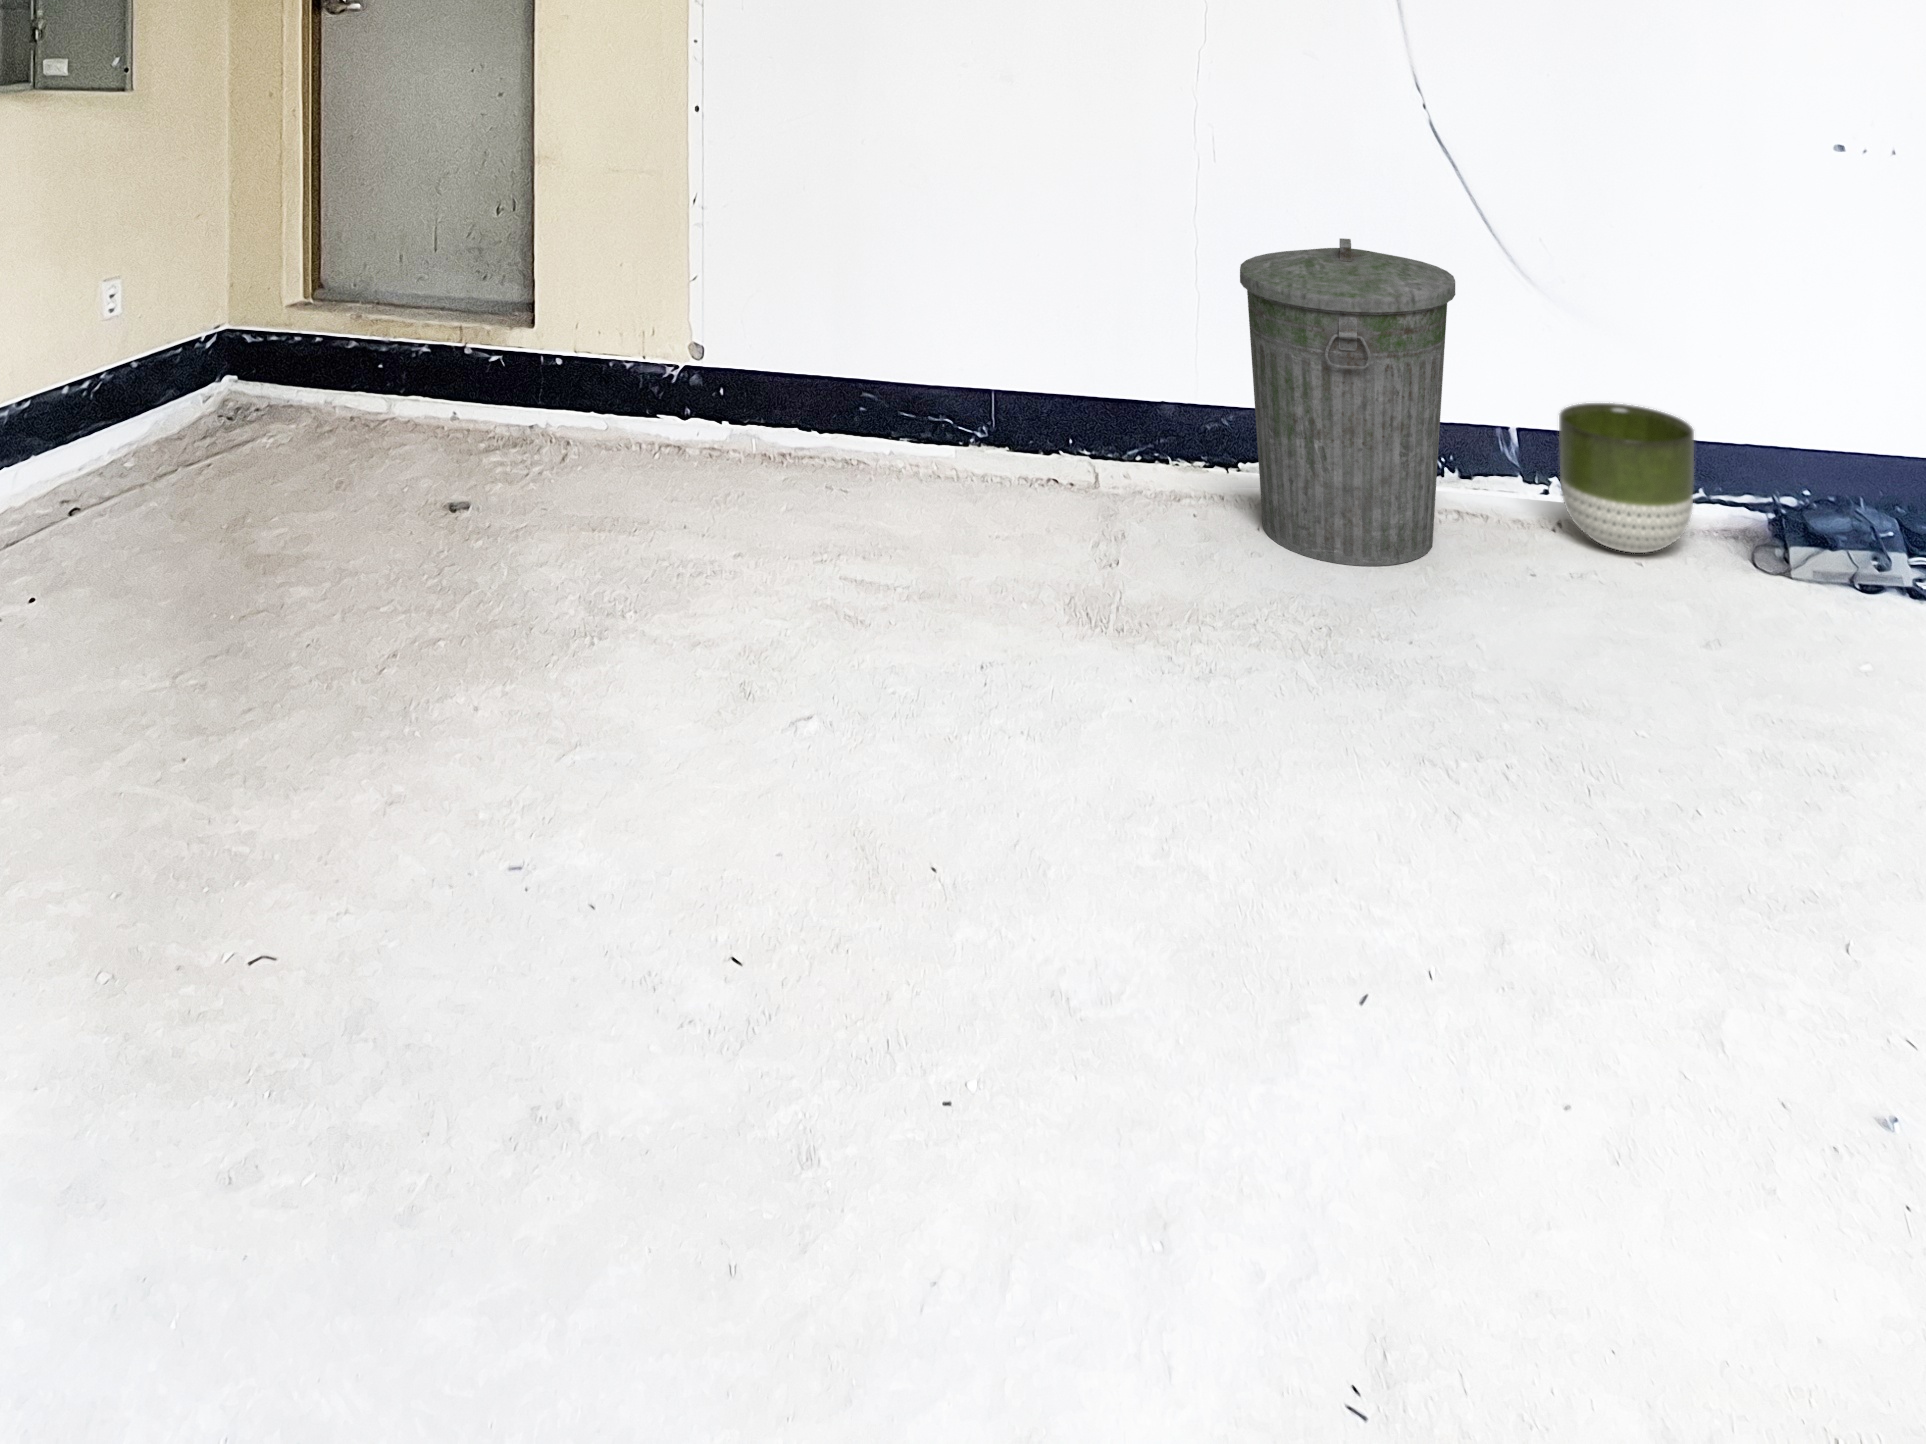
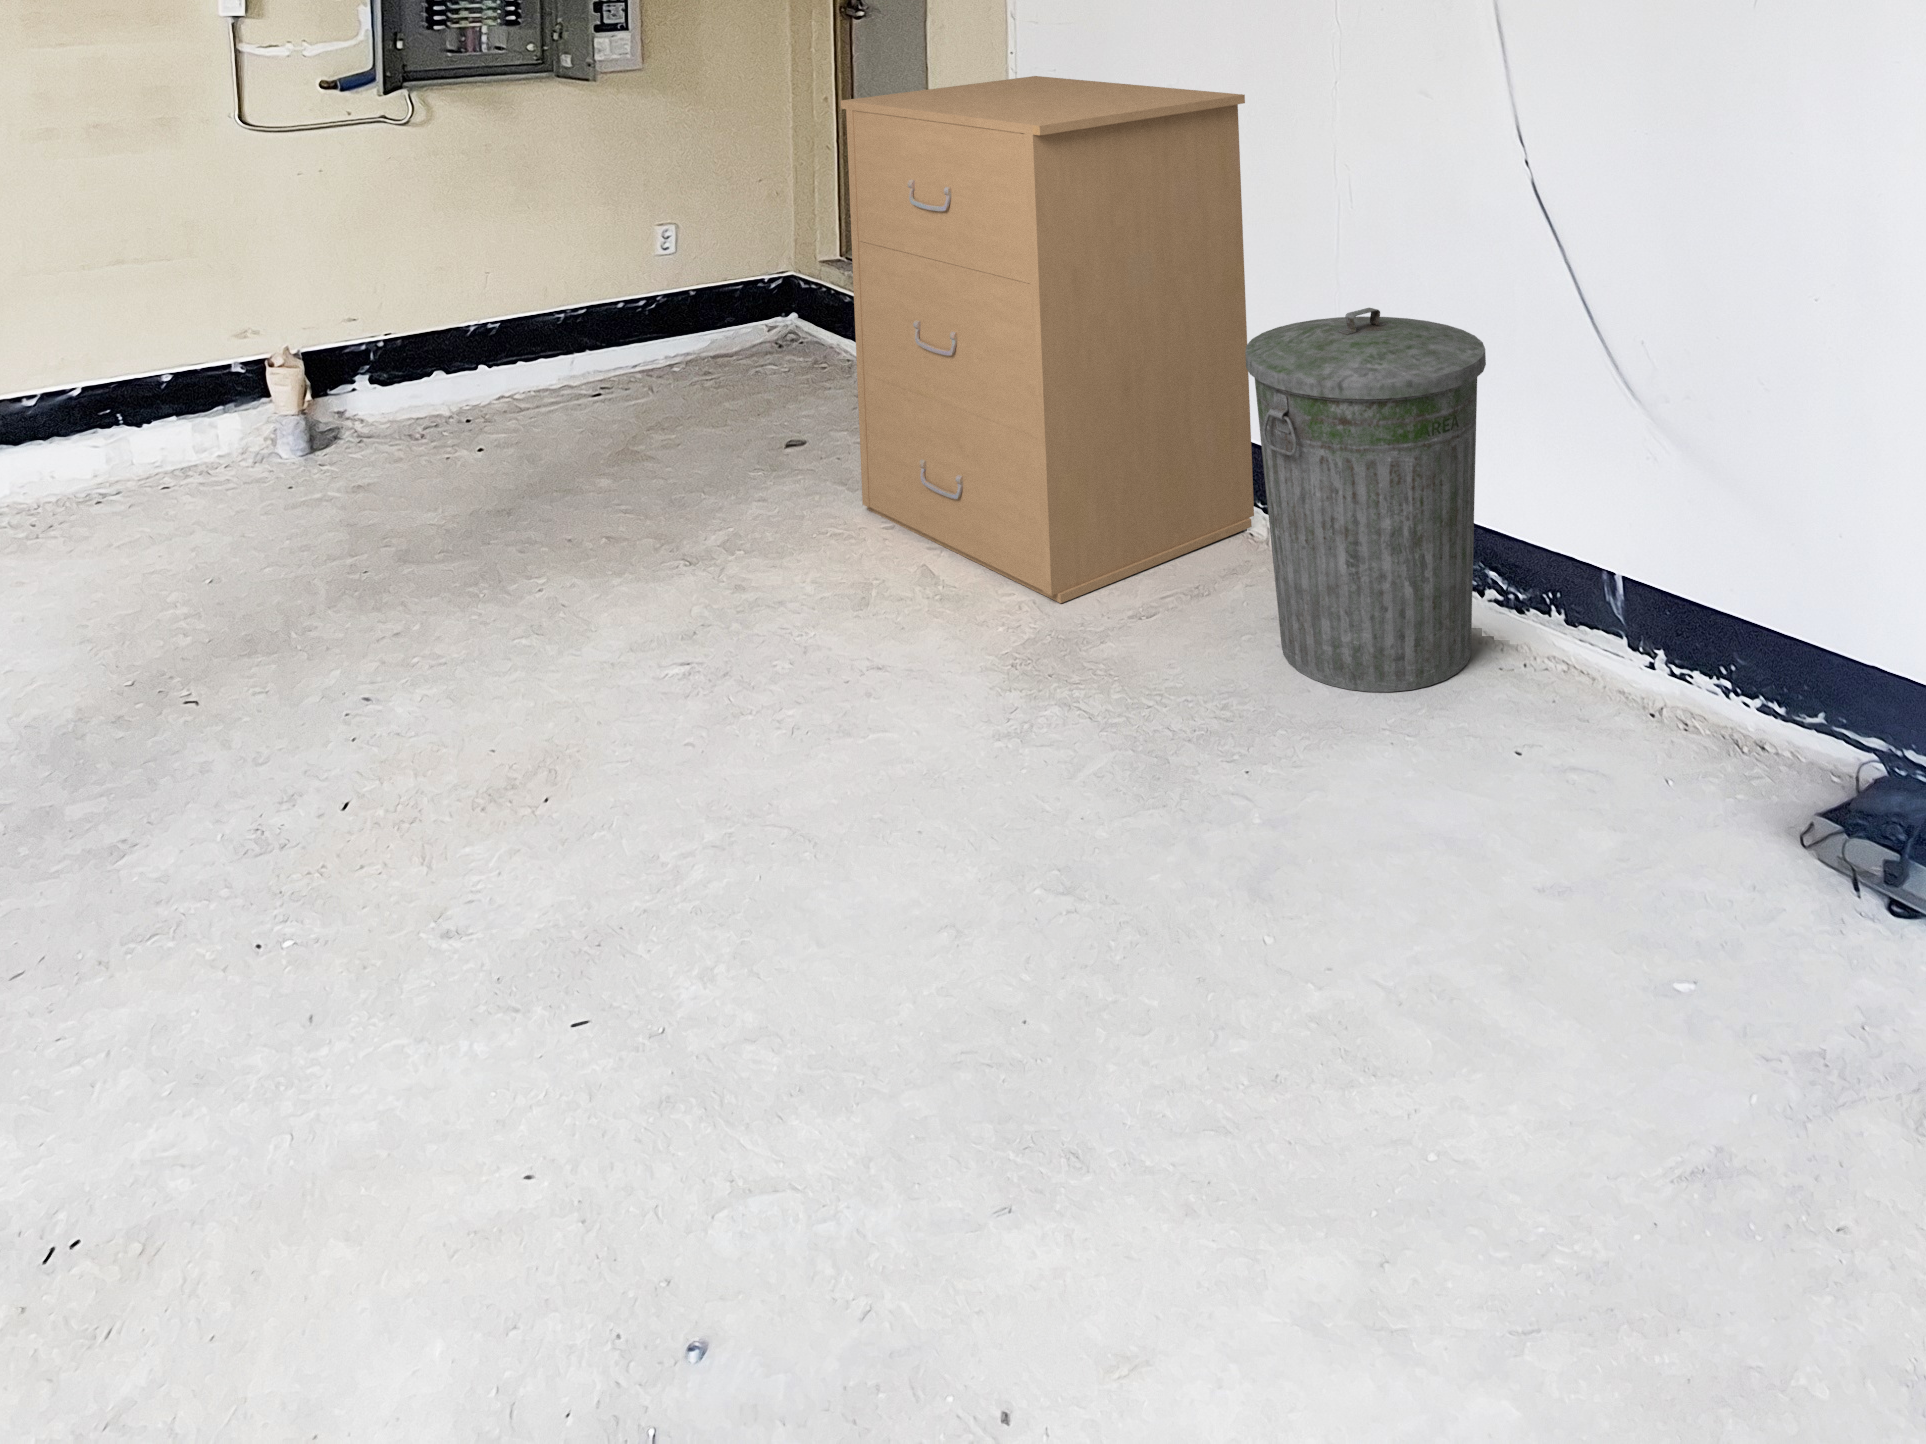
filing cabinet: none [711,62,1092,568] -> present [841,76,1254,603]
planter: present [1559,403,1694,553] -> none [1574,560,1741,767]

